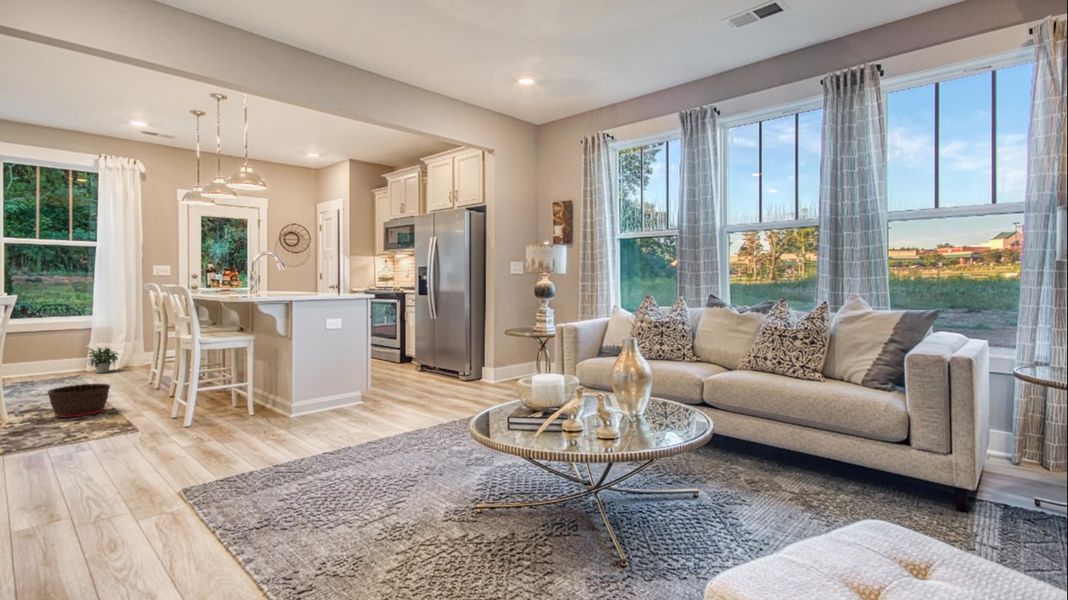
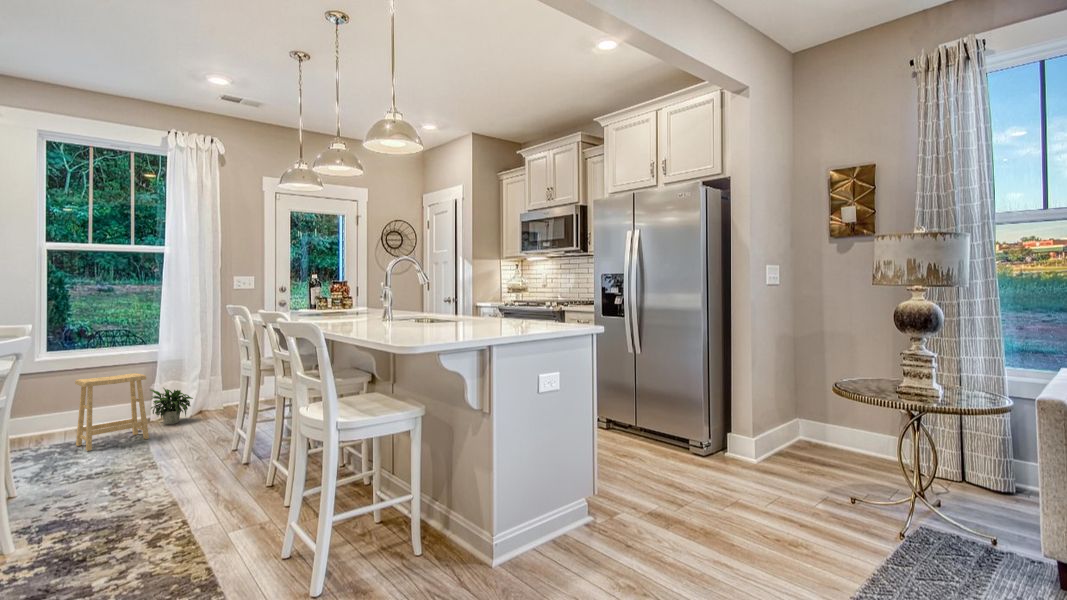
footstool: none [29,333,86,385] -> present [75,373,149,451]
basket: present [48,384,110,418] -> none [85,472,183,541]

